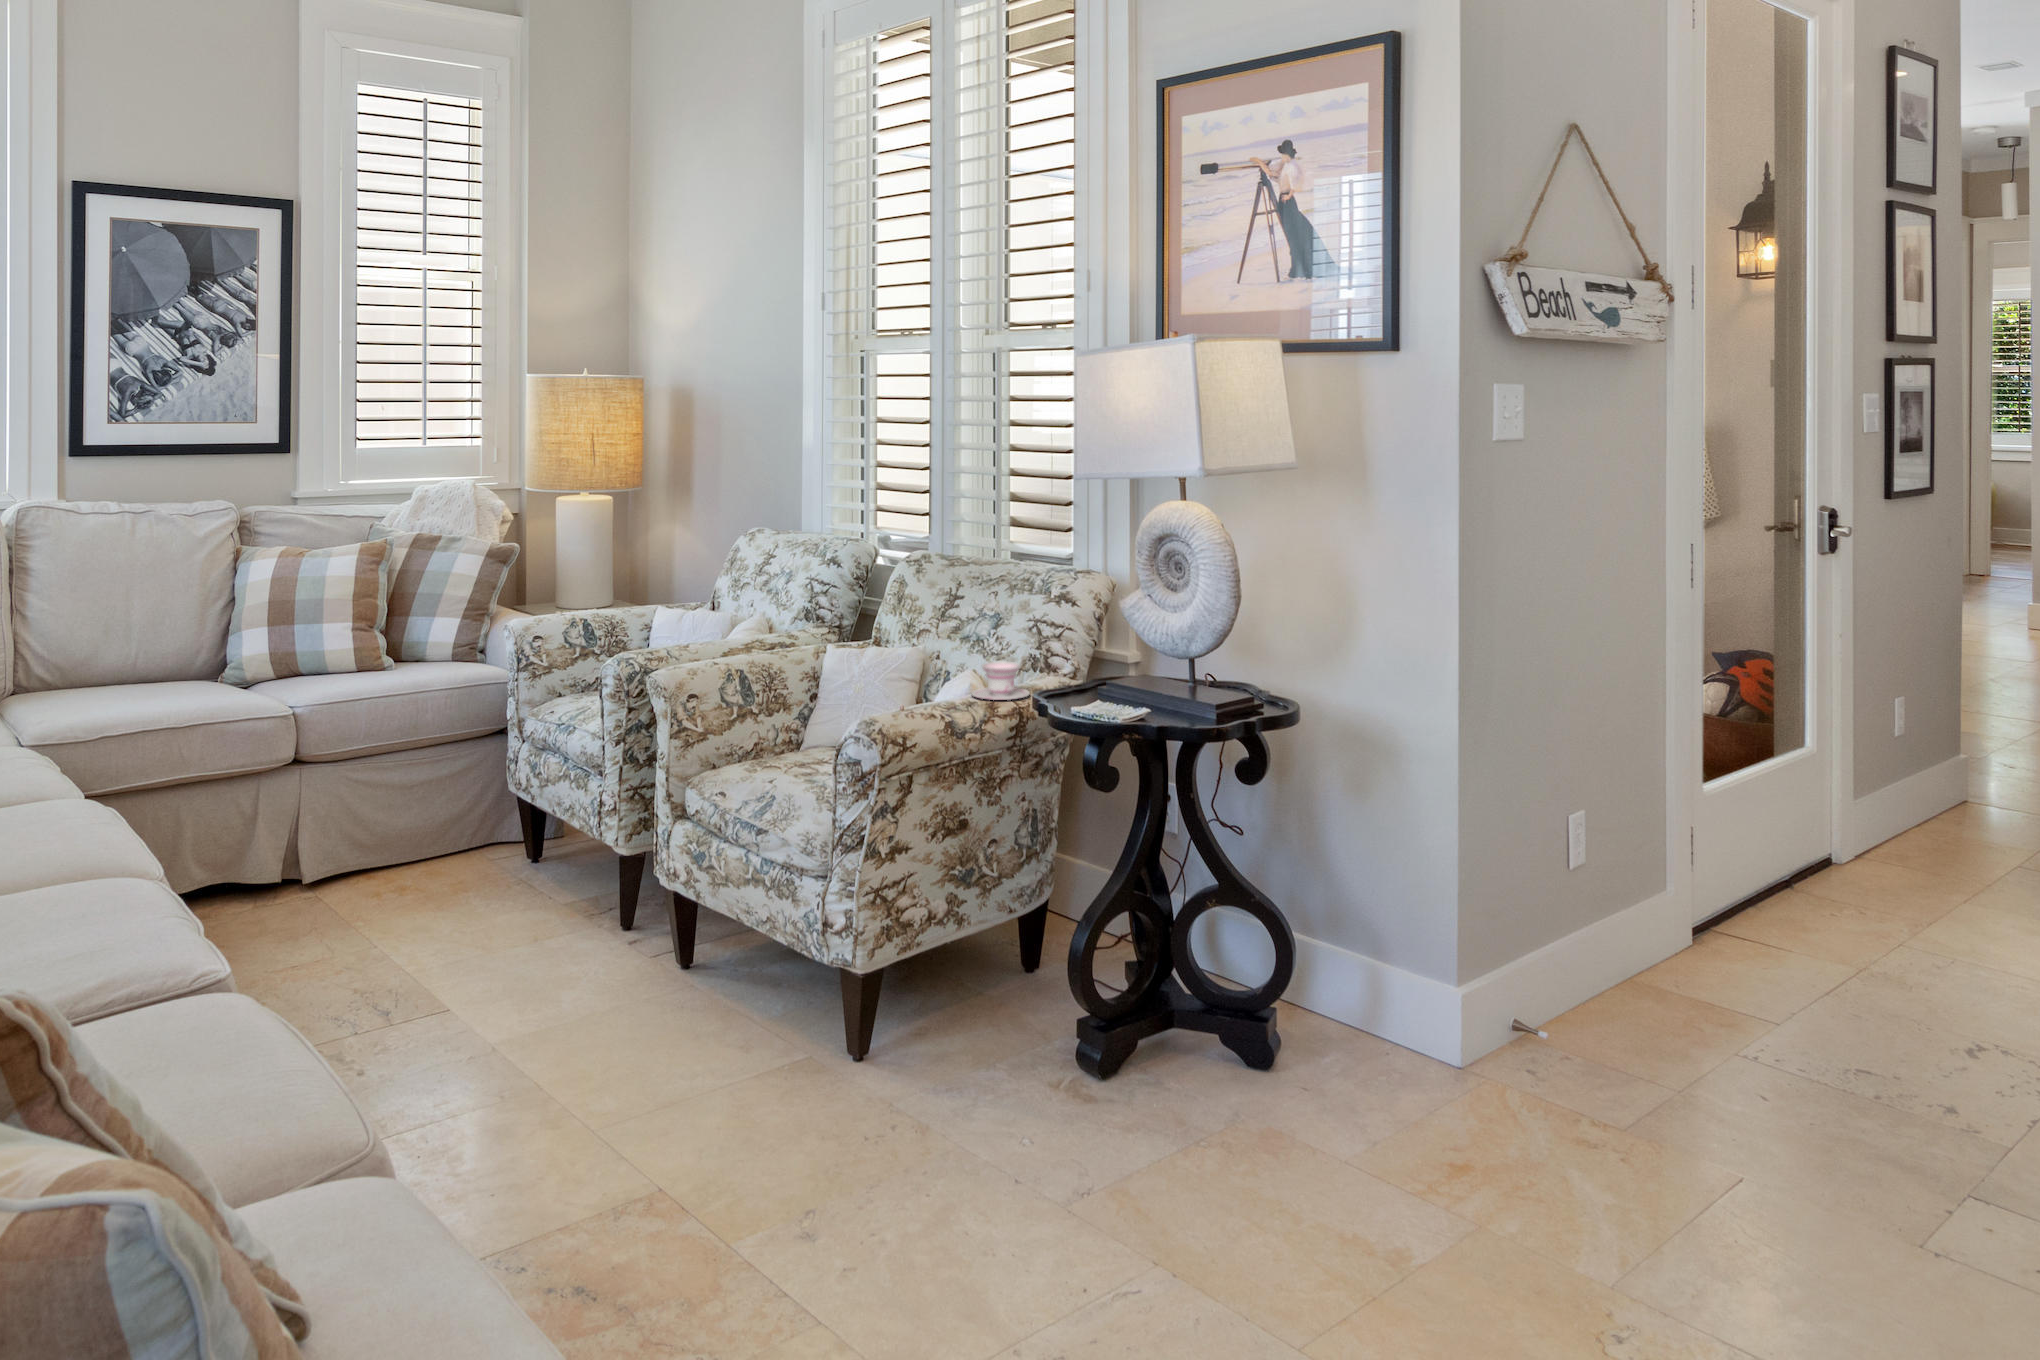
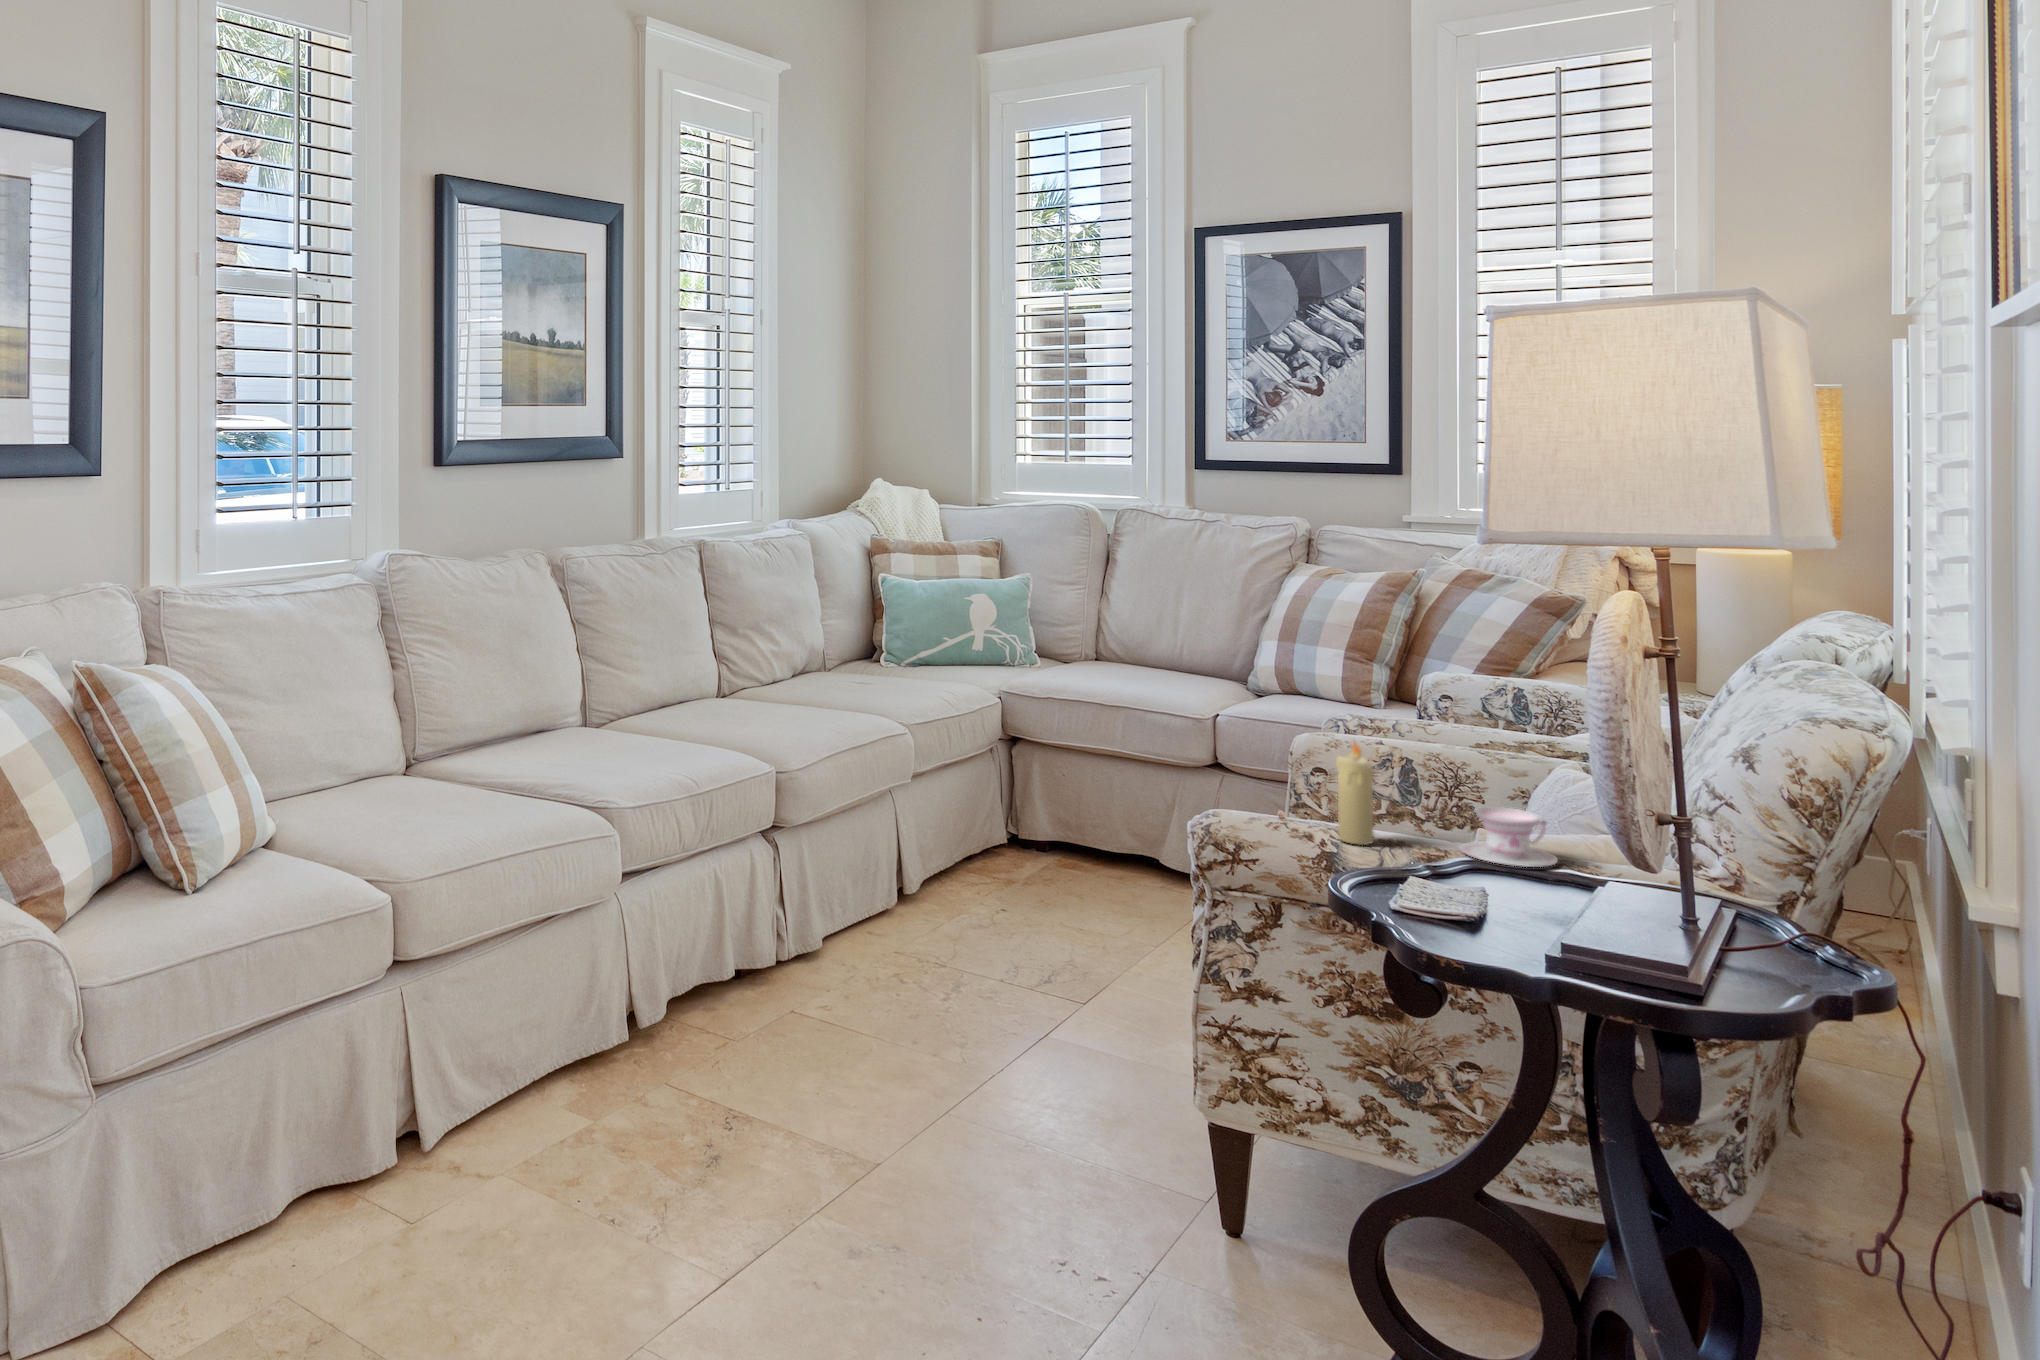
candle: none [928,633,954,713] -> present [1336,742,1374,845]

